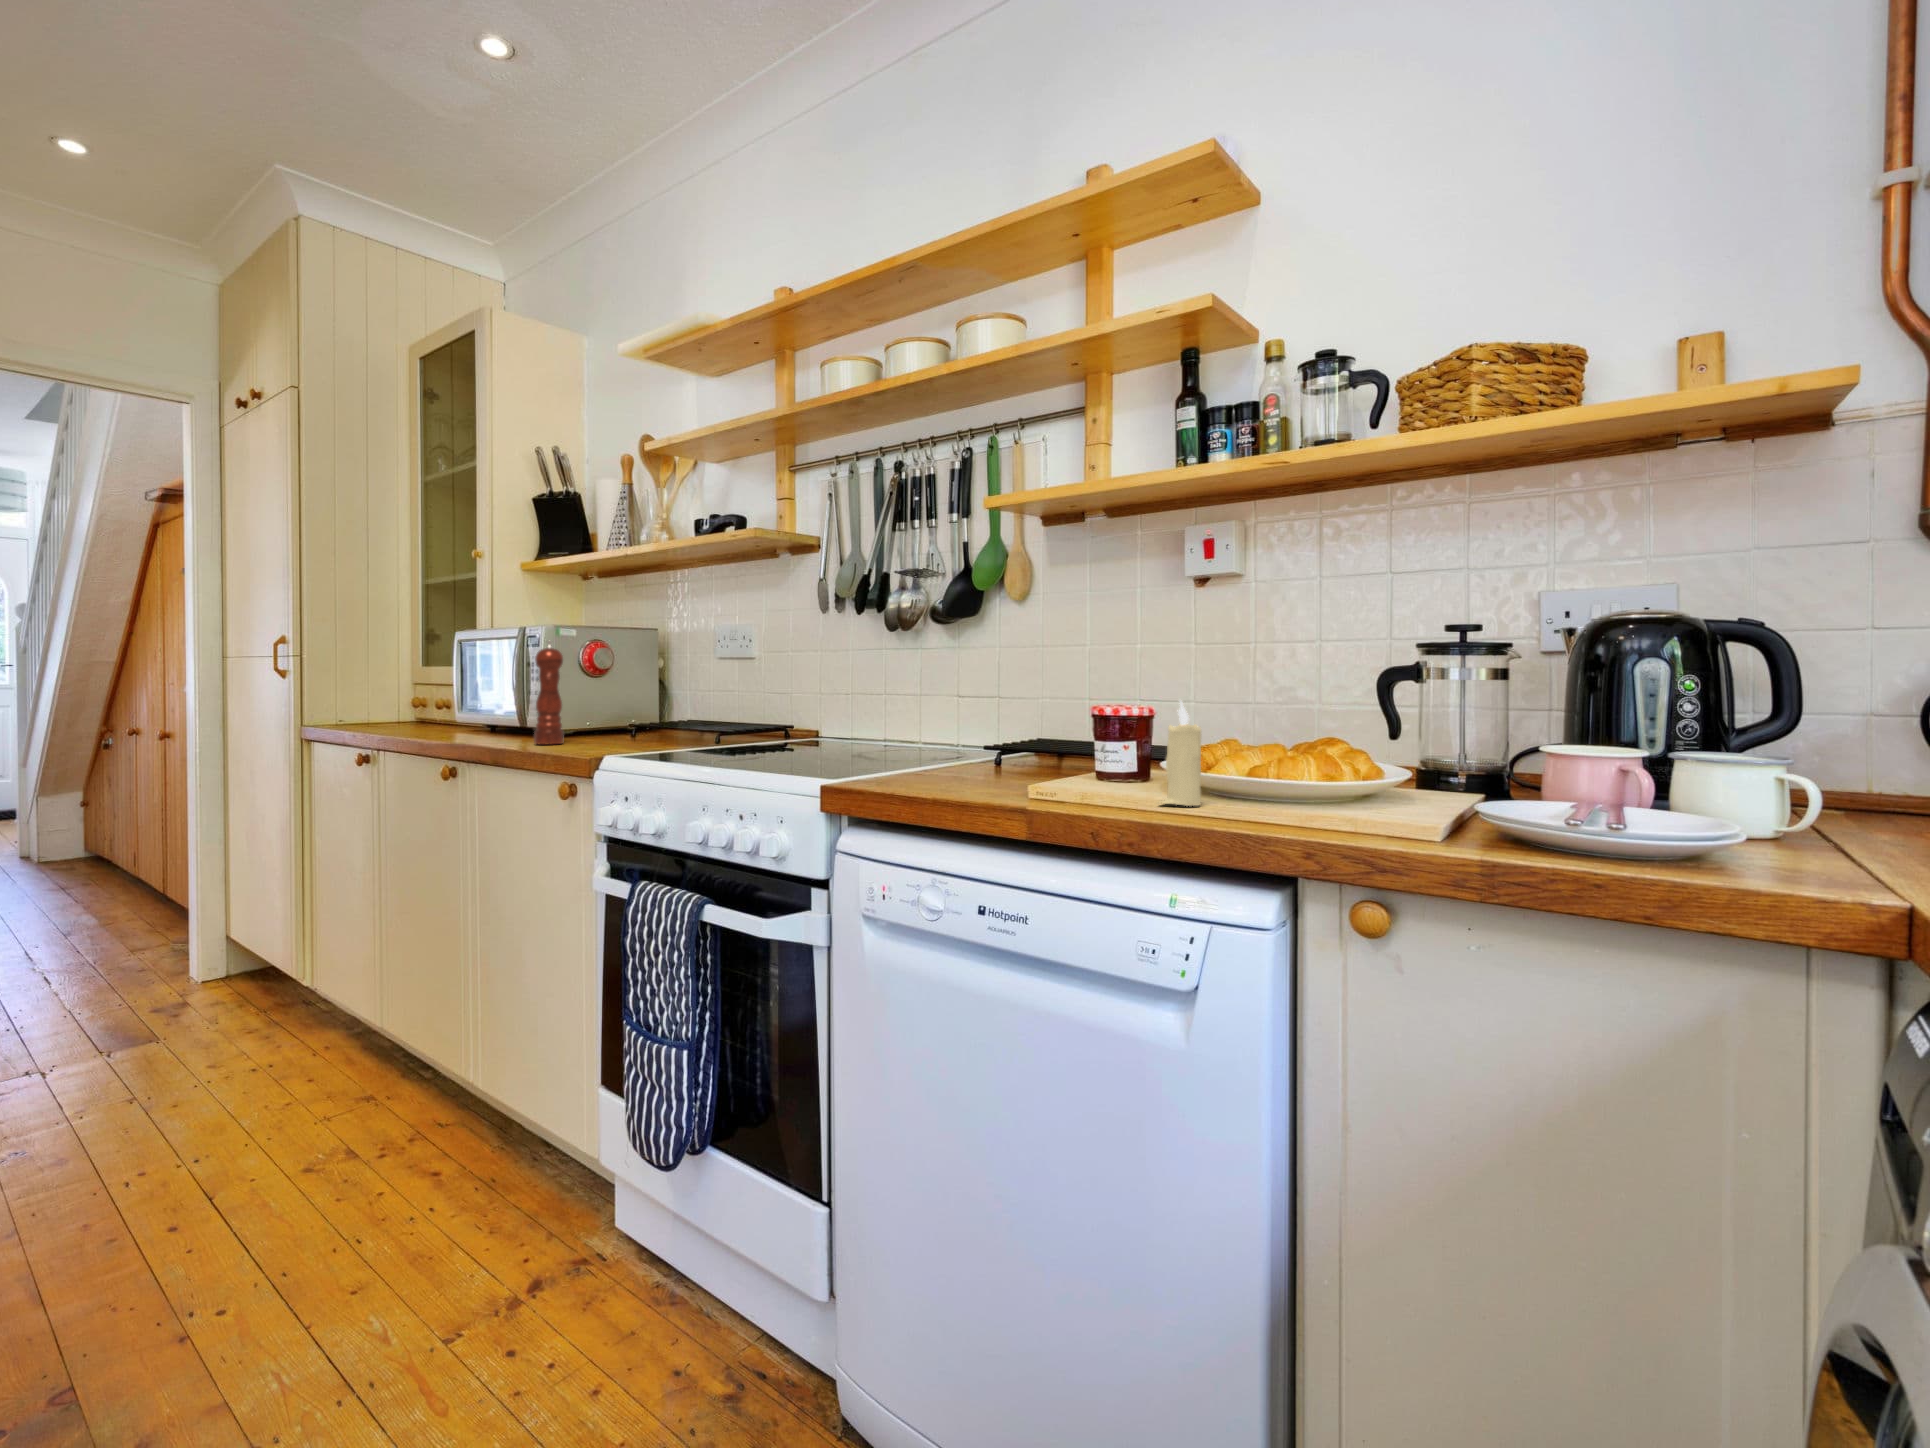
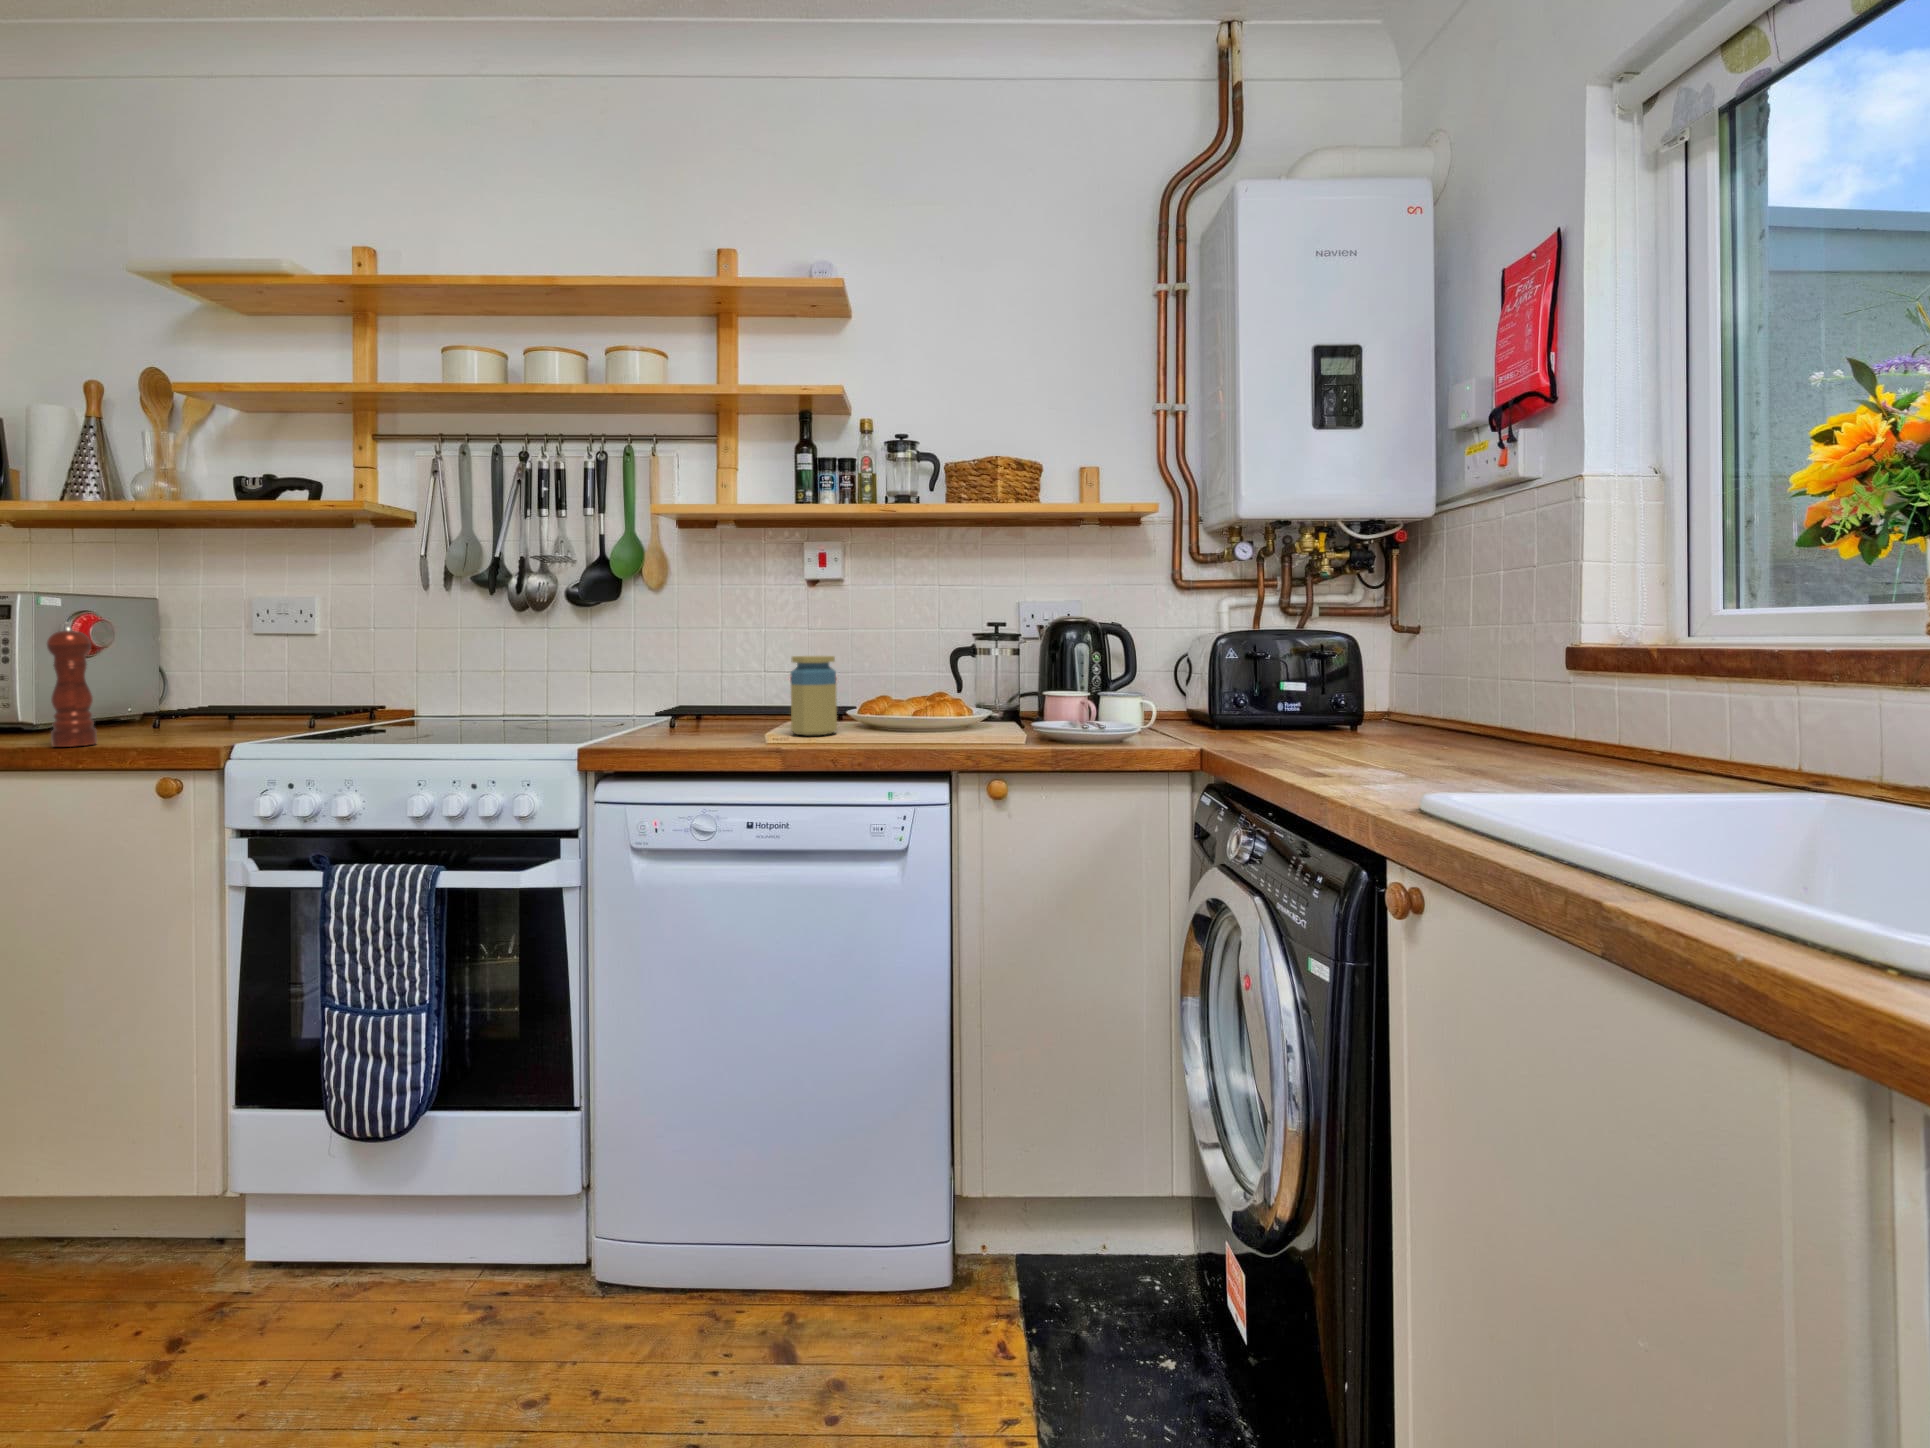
jar: none [1074,673,1146,791] -> present [791,656,837,736]
candle: present [1161,701,1201,806] -> none [866,674,891,739]

